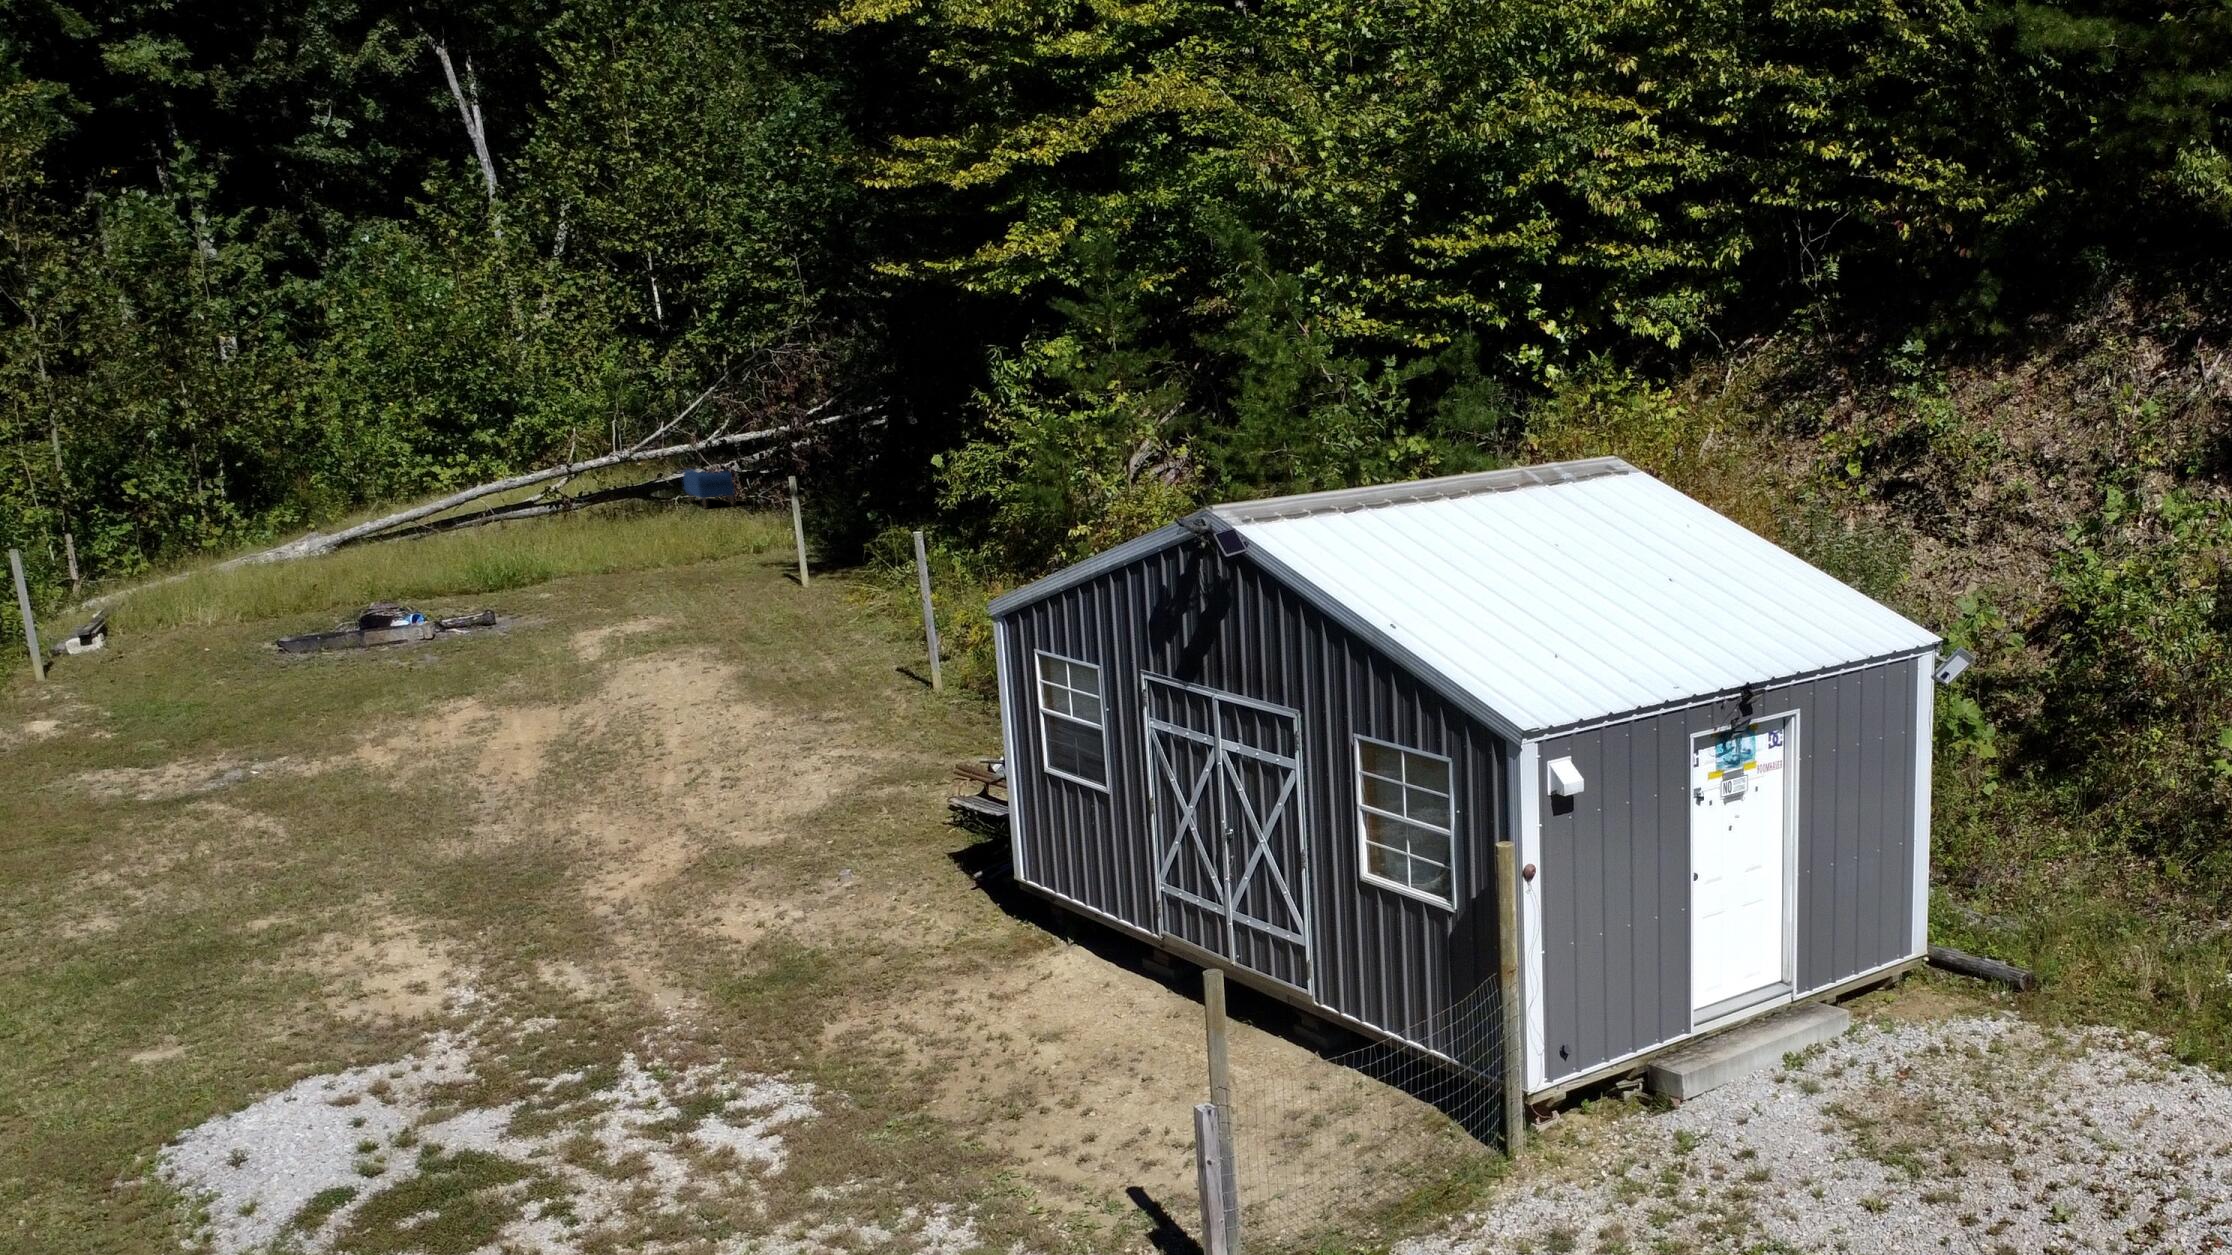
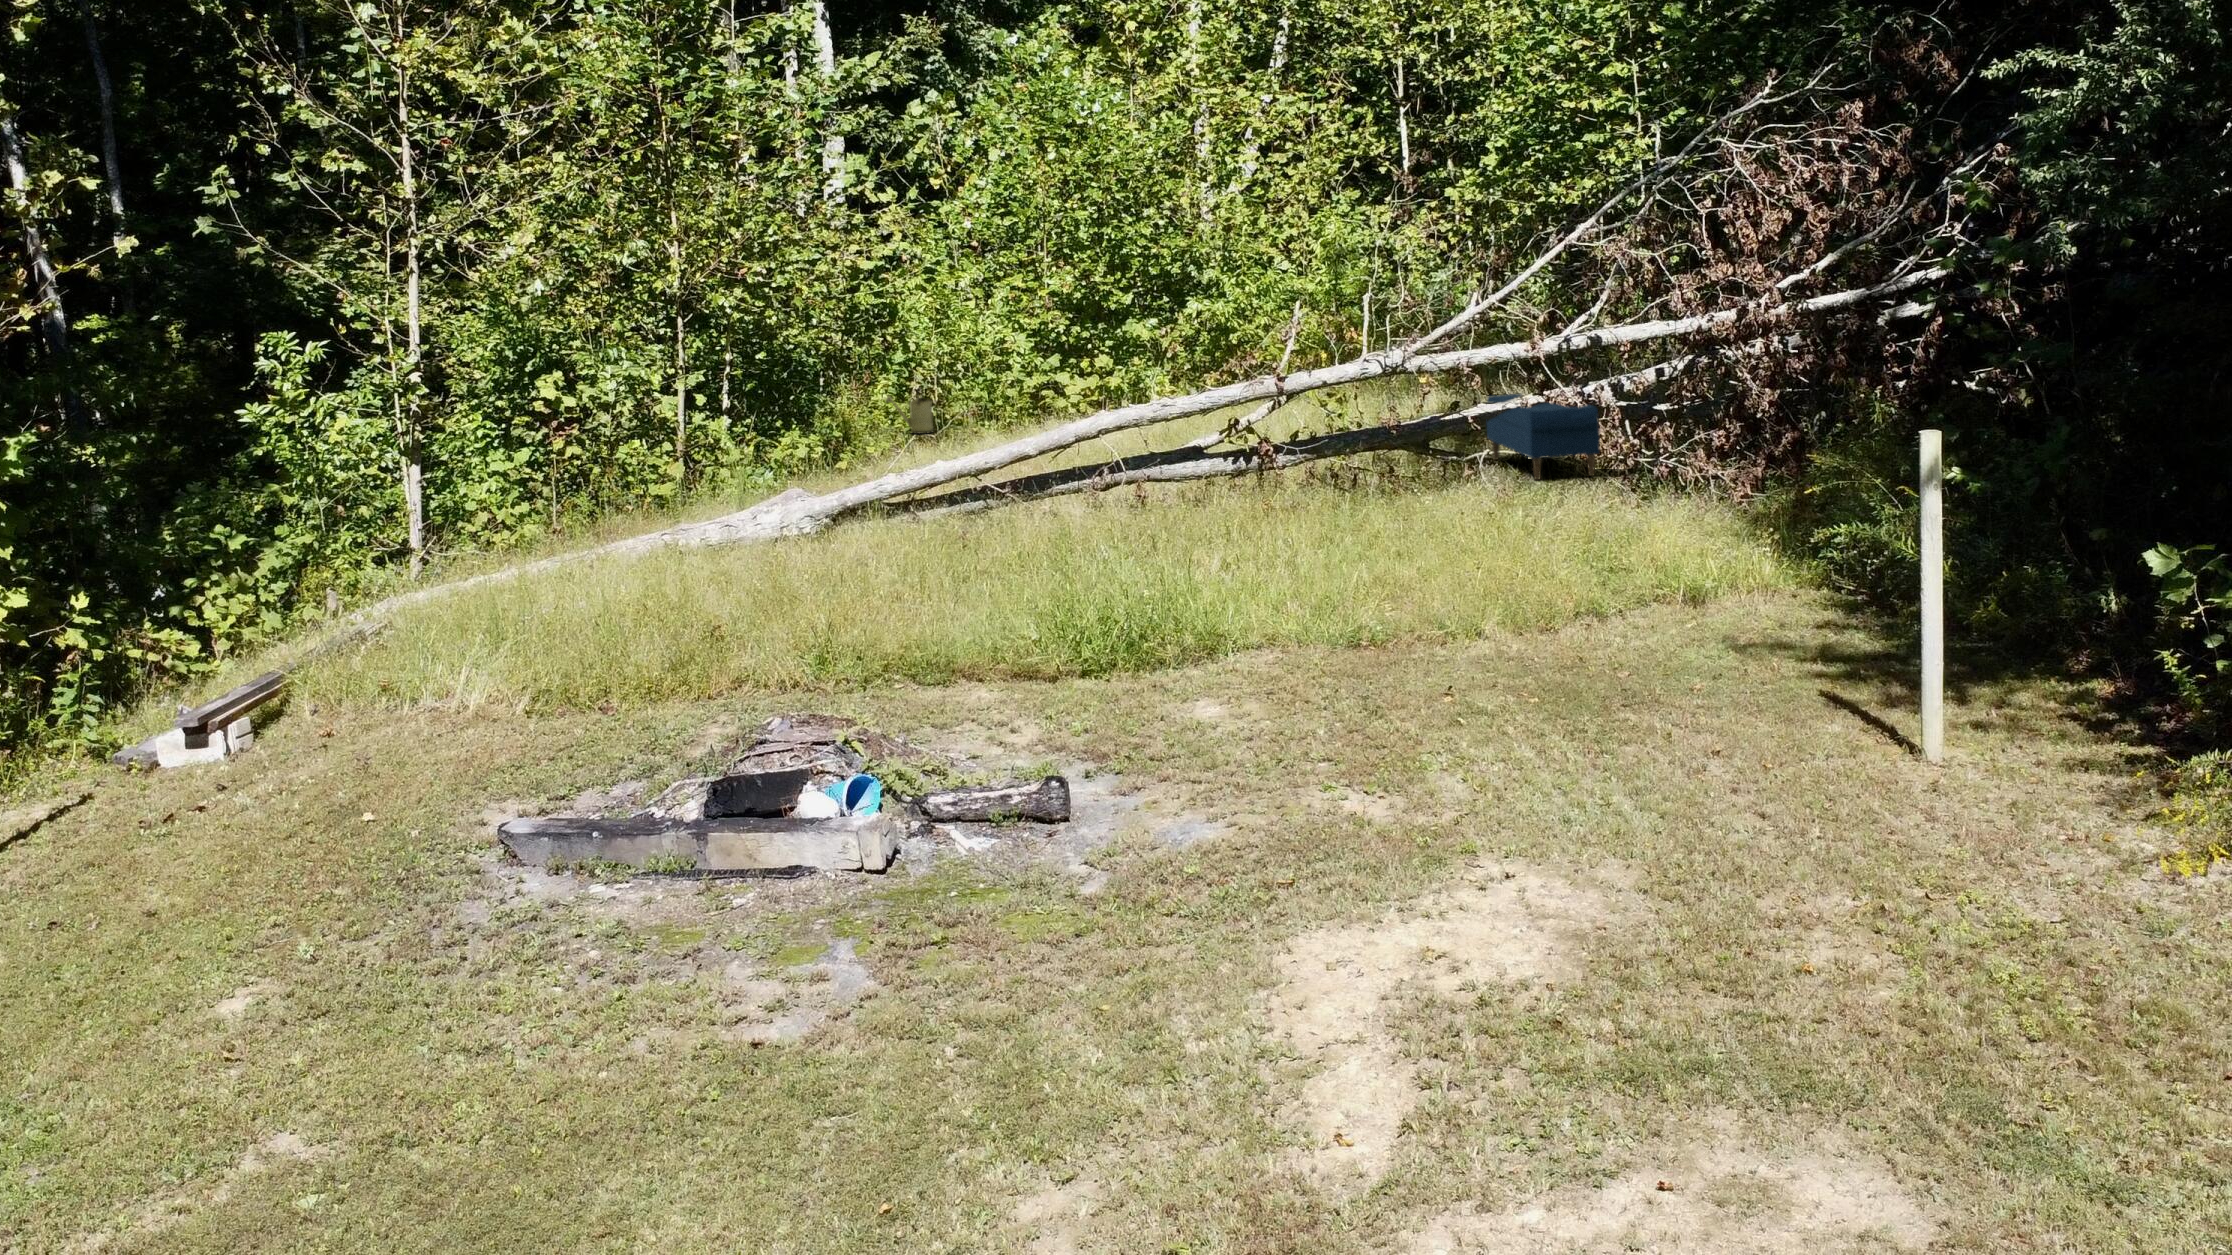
watering can: none [329,481,365,509] -> present [885,395,933,434]

